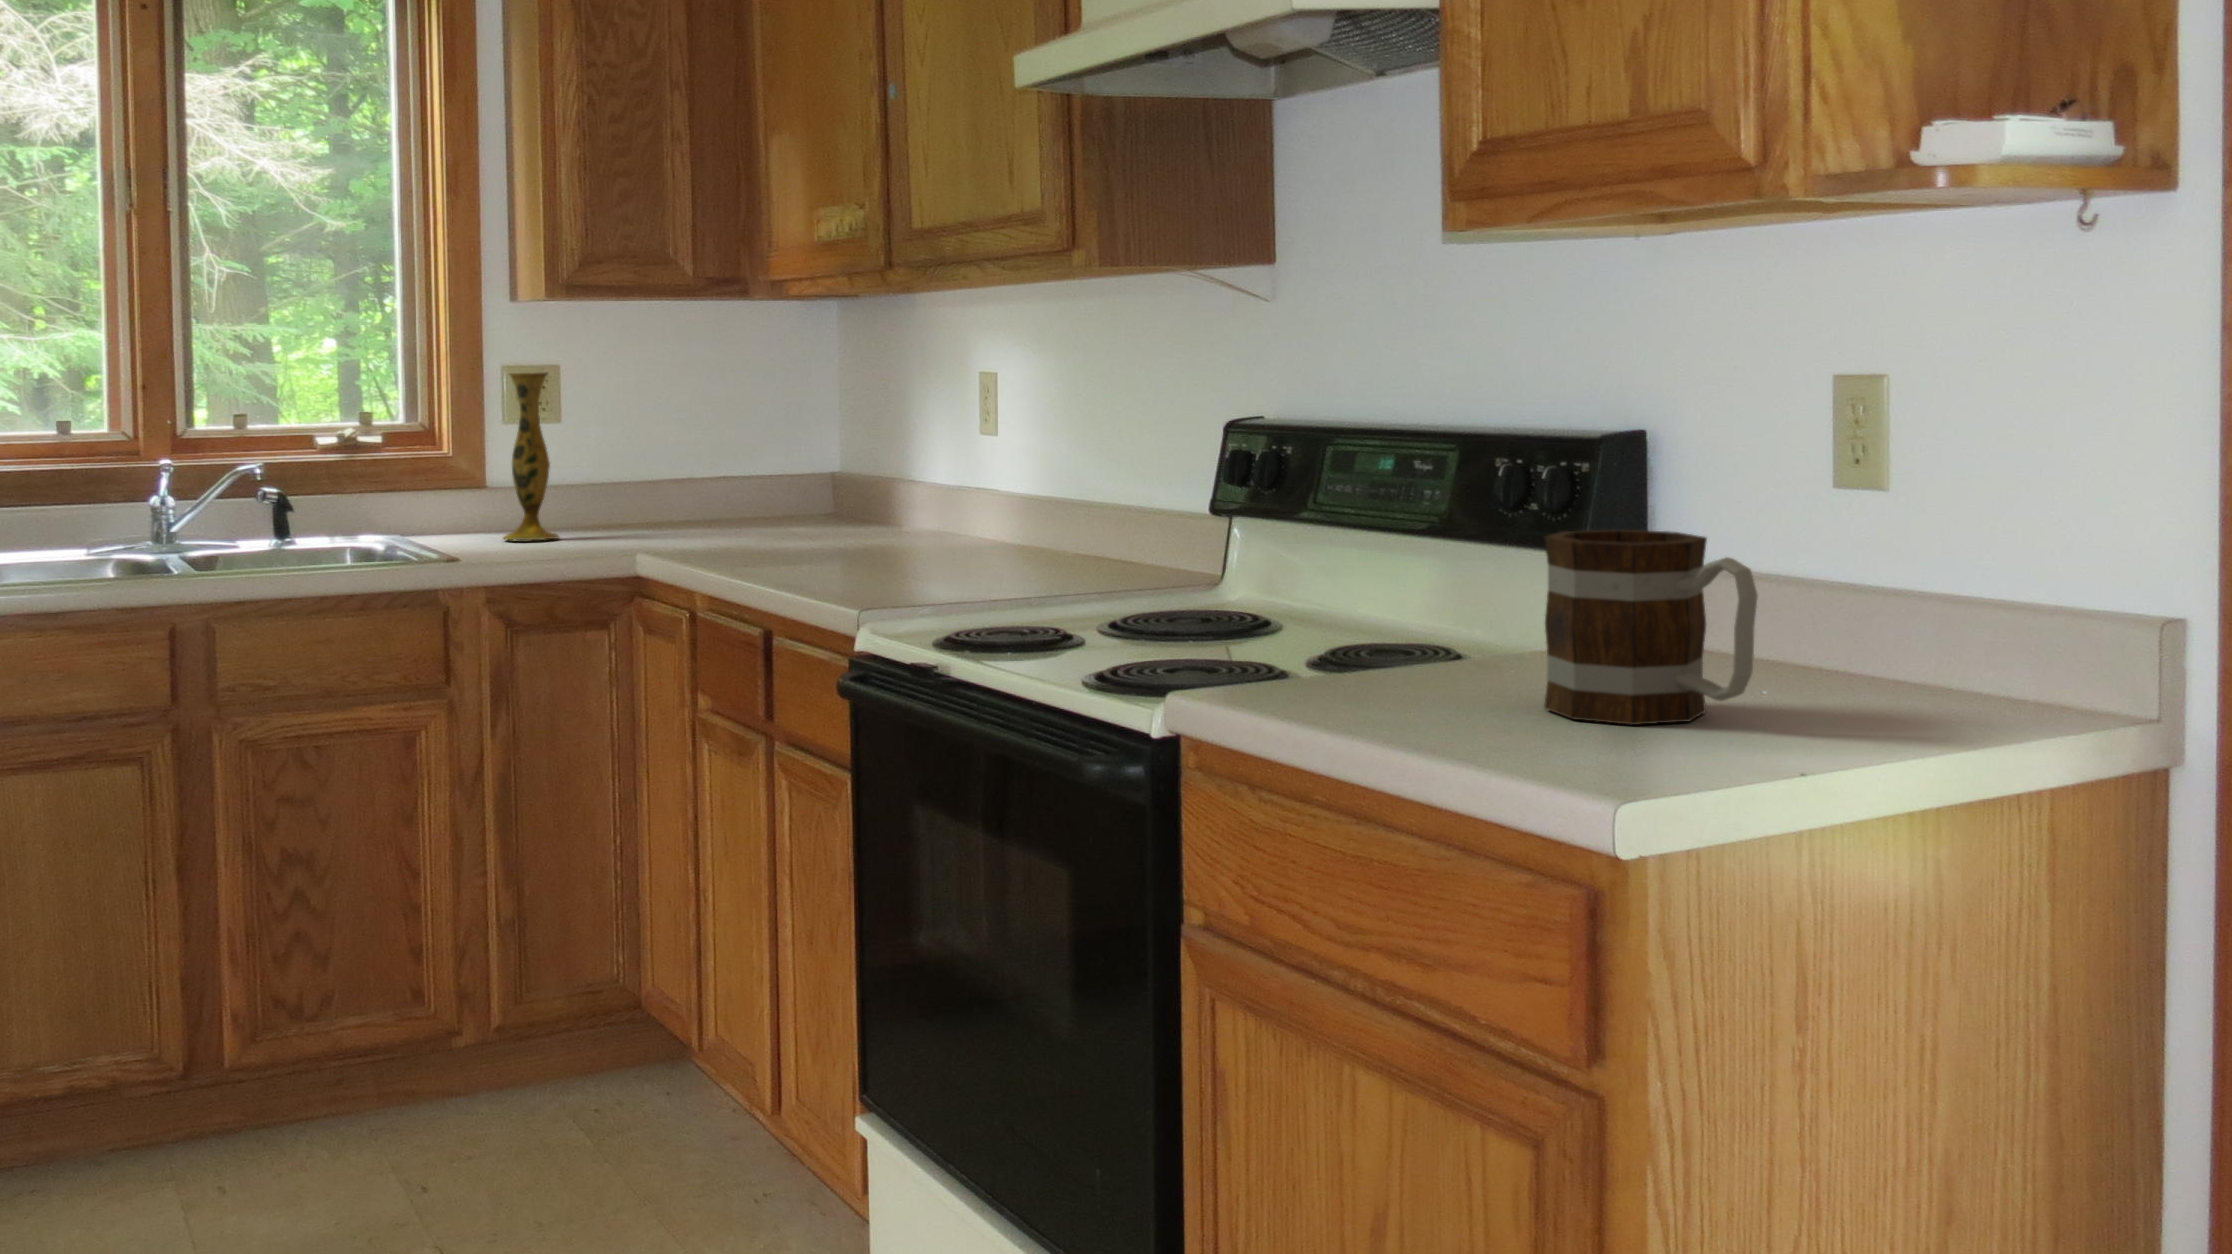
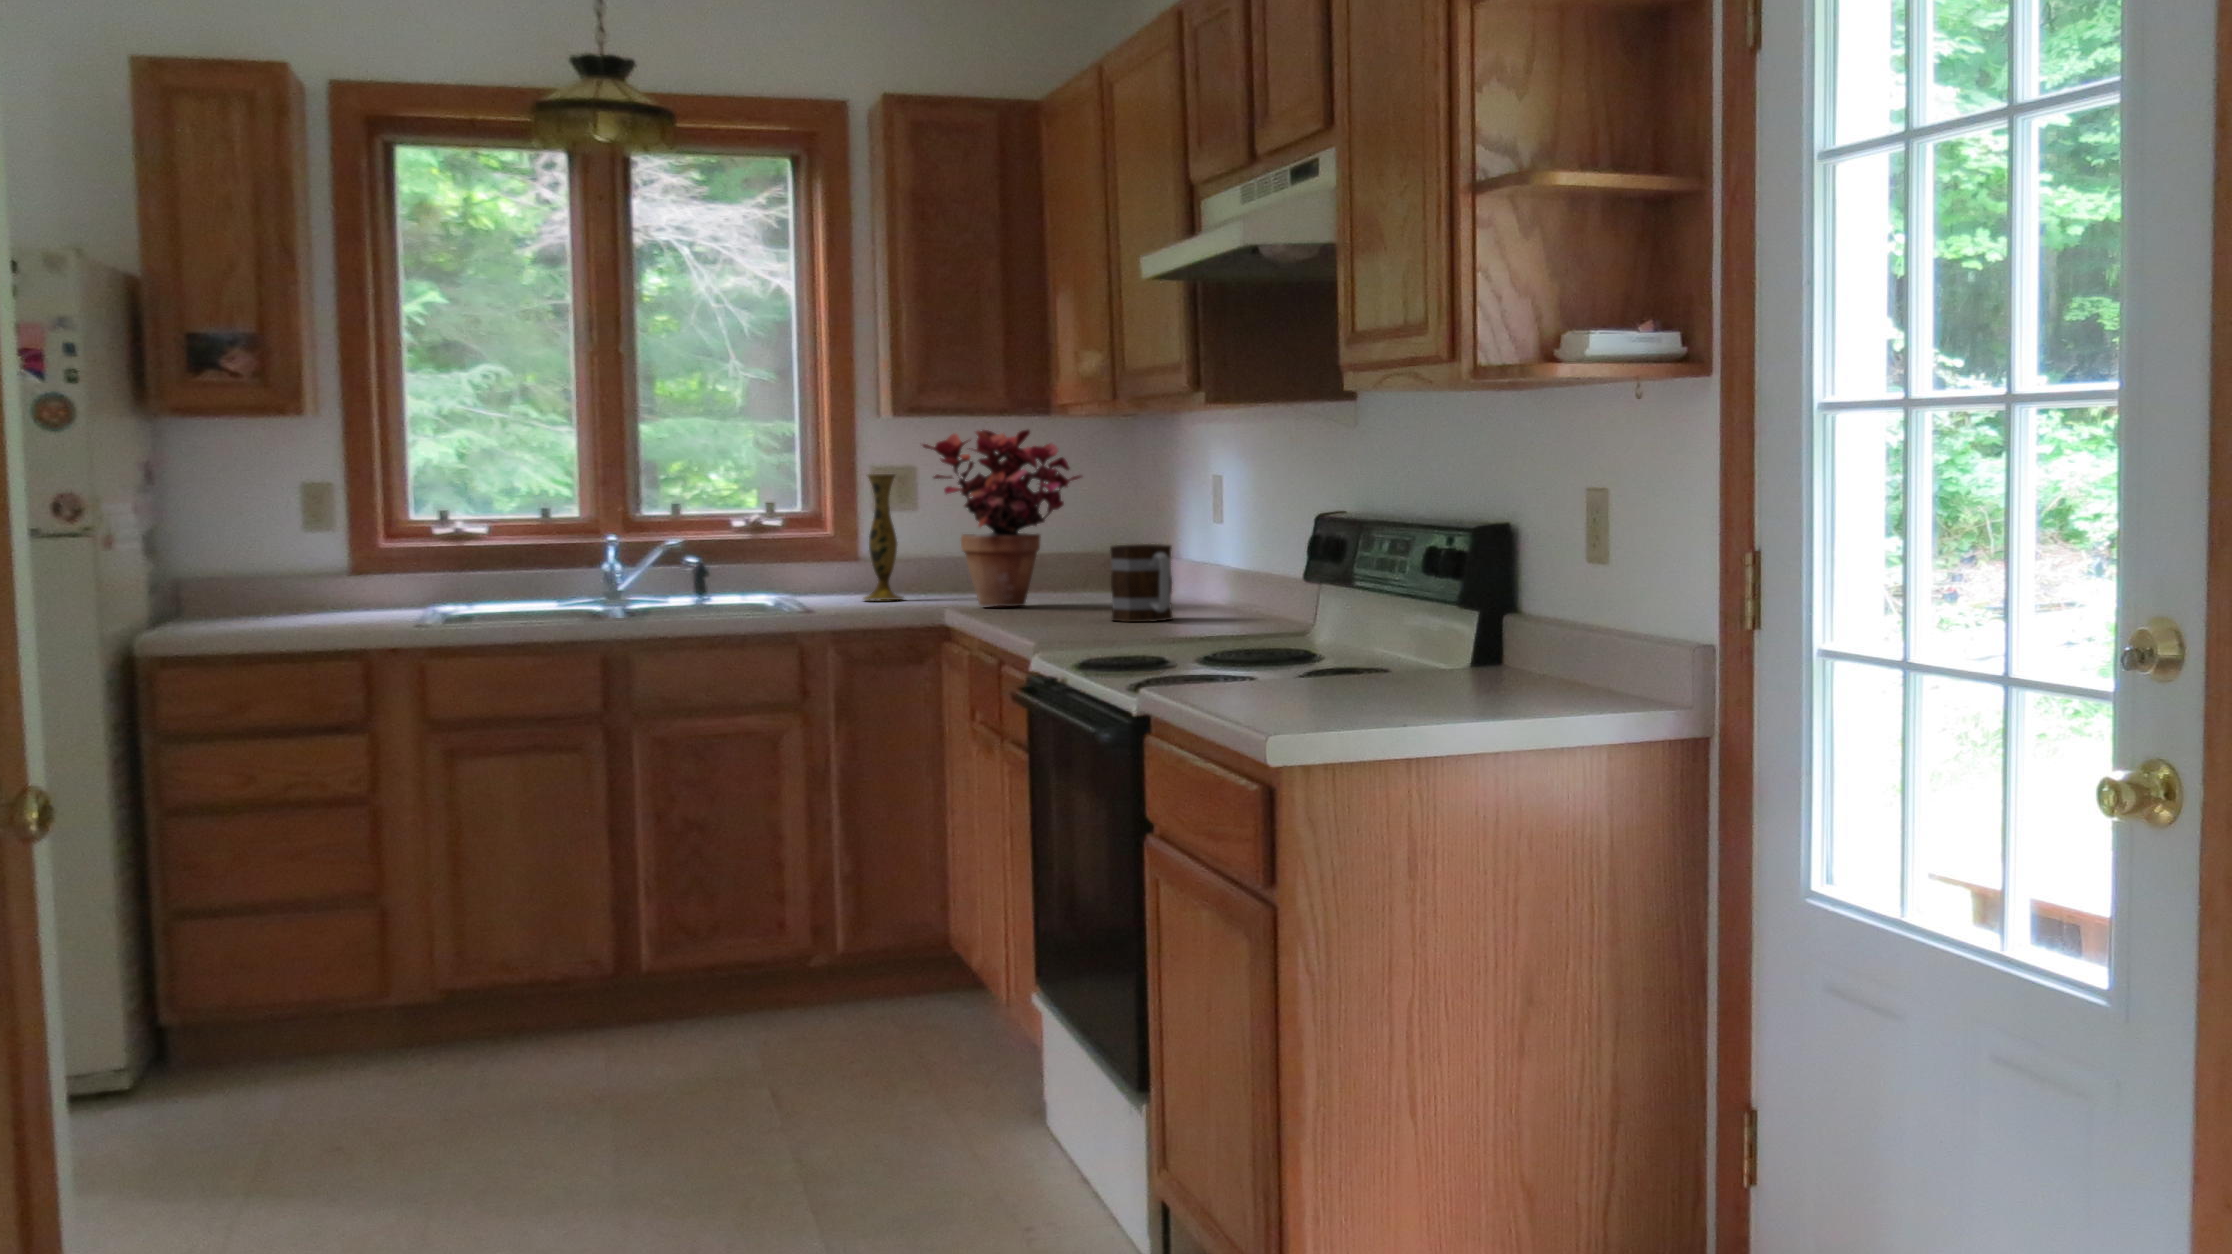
potted plant: none [599,312,817,549] -> present [923,430,1082,606]
mug: present [1544,529,1758,725] -> present [1110,544,1173,622]

